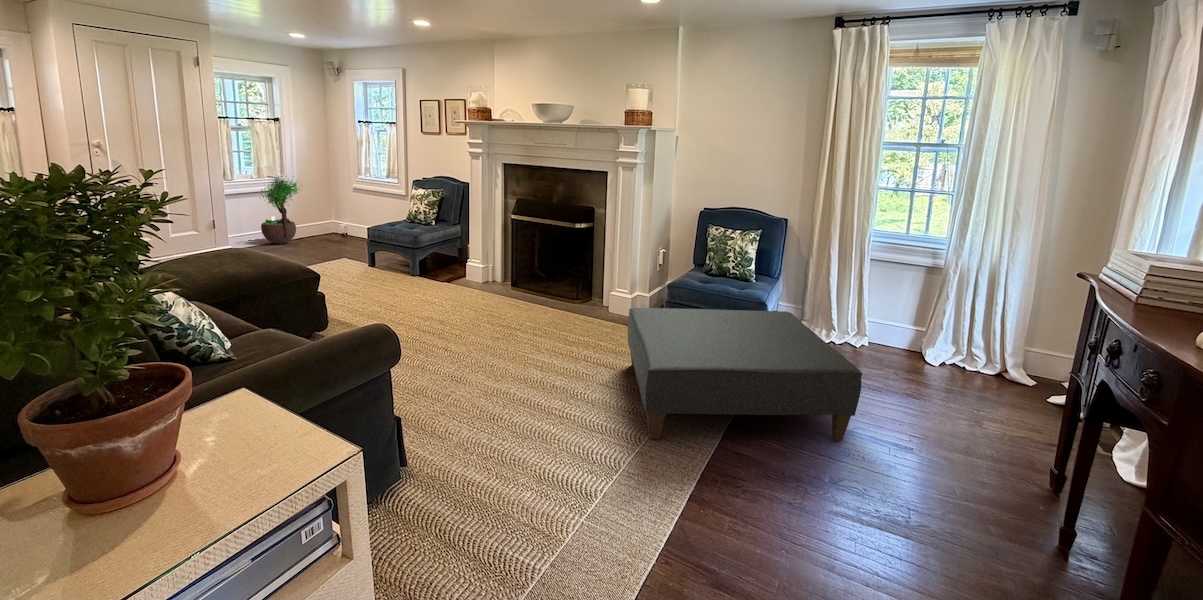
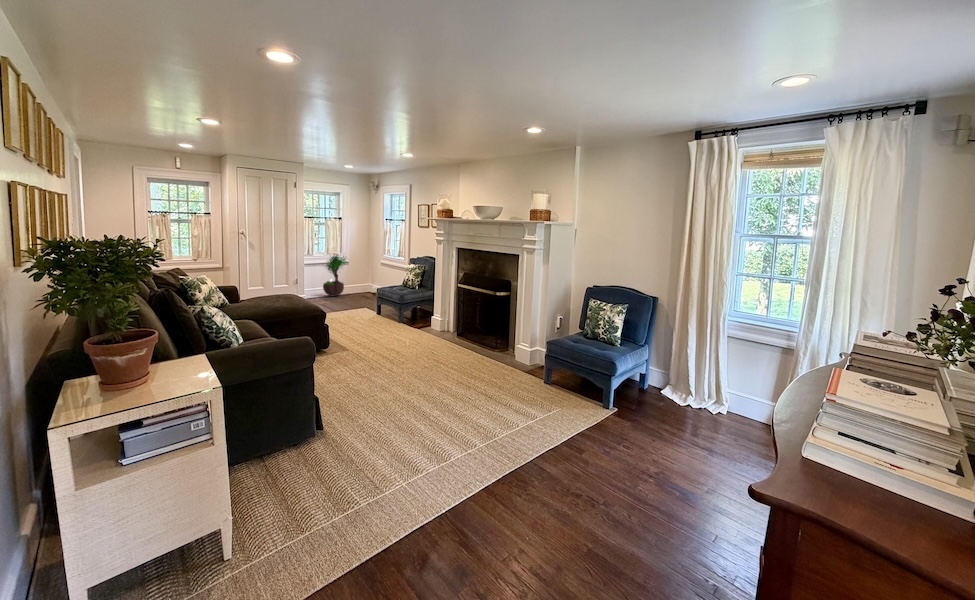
ottoman: present [628,308,862,442] -> none [465,361,659,506]

